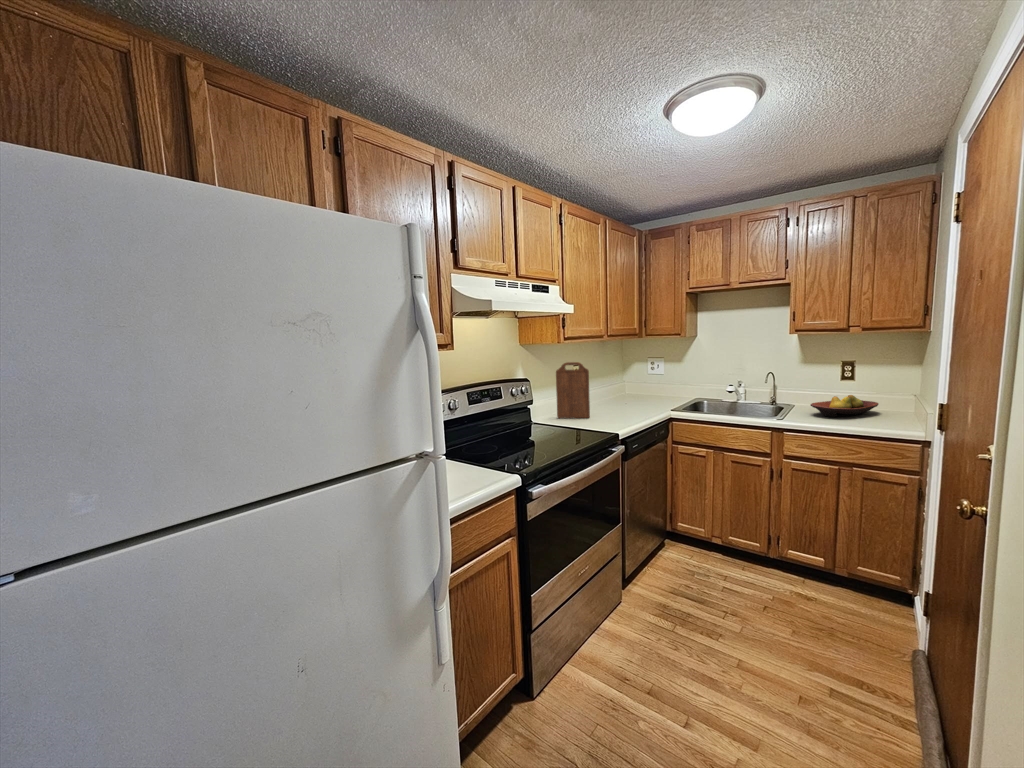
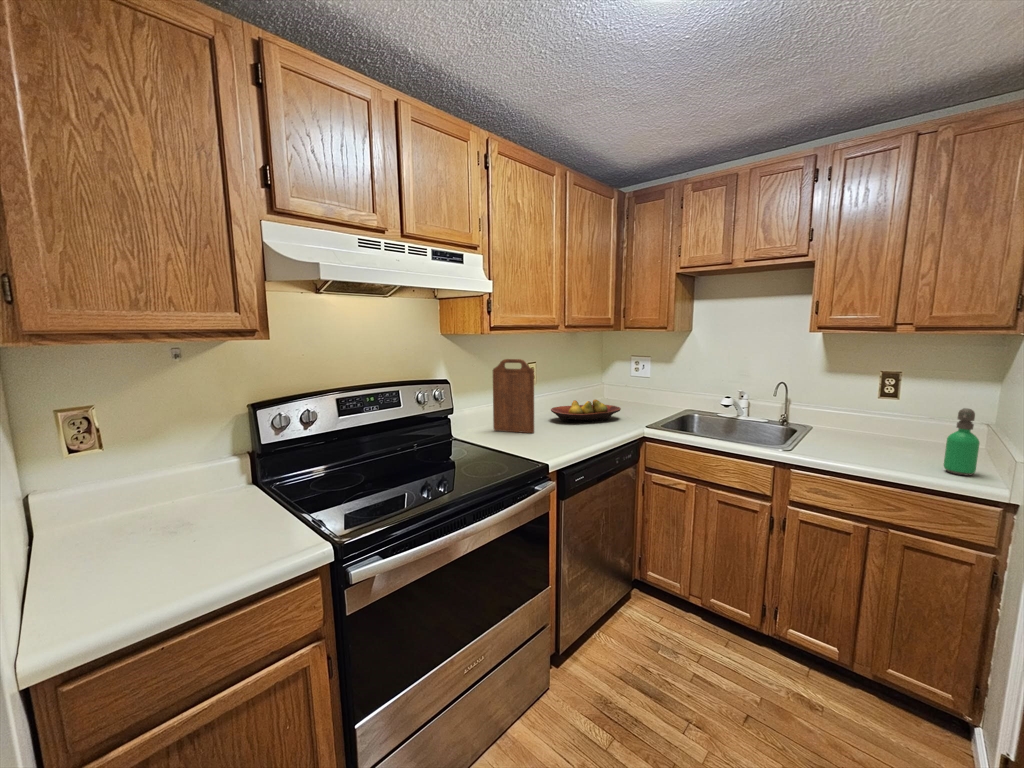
soap dispenser: none [886,382,907,427] -> present [944,408,979,475]
fruit bowl: present [811,395,878,417] -> present [551,399,621,422]

